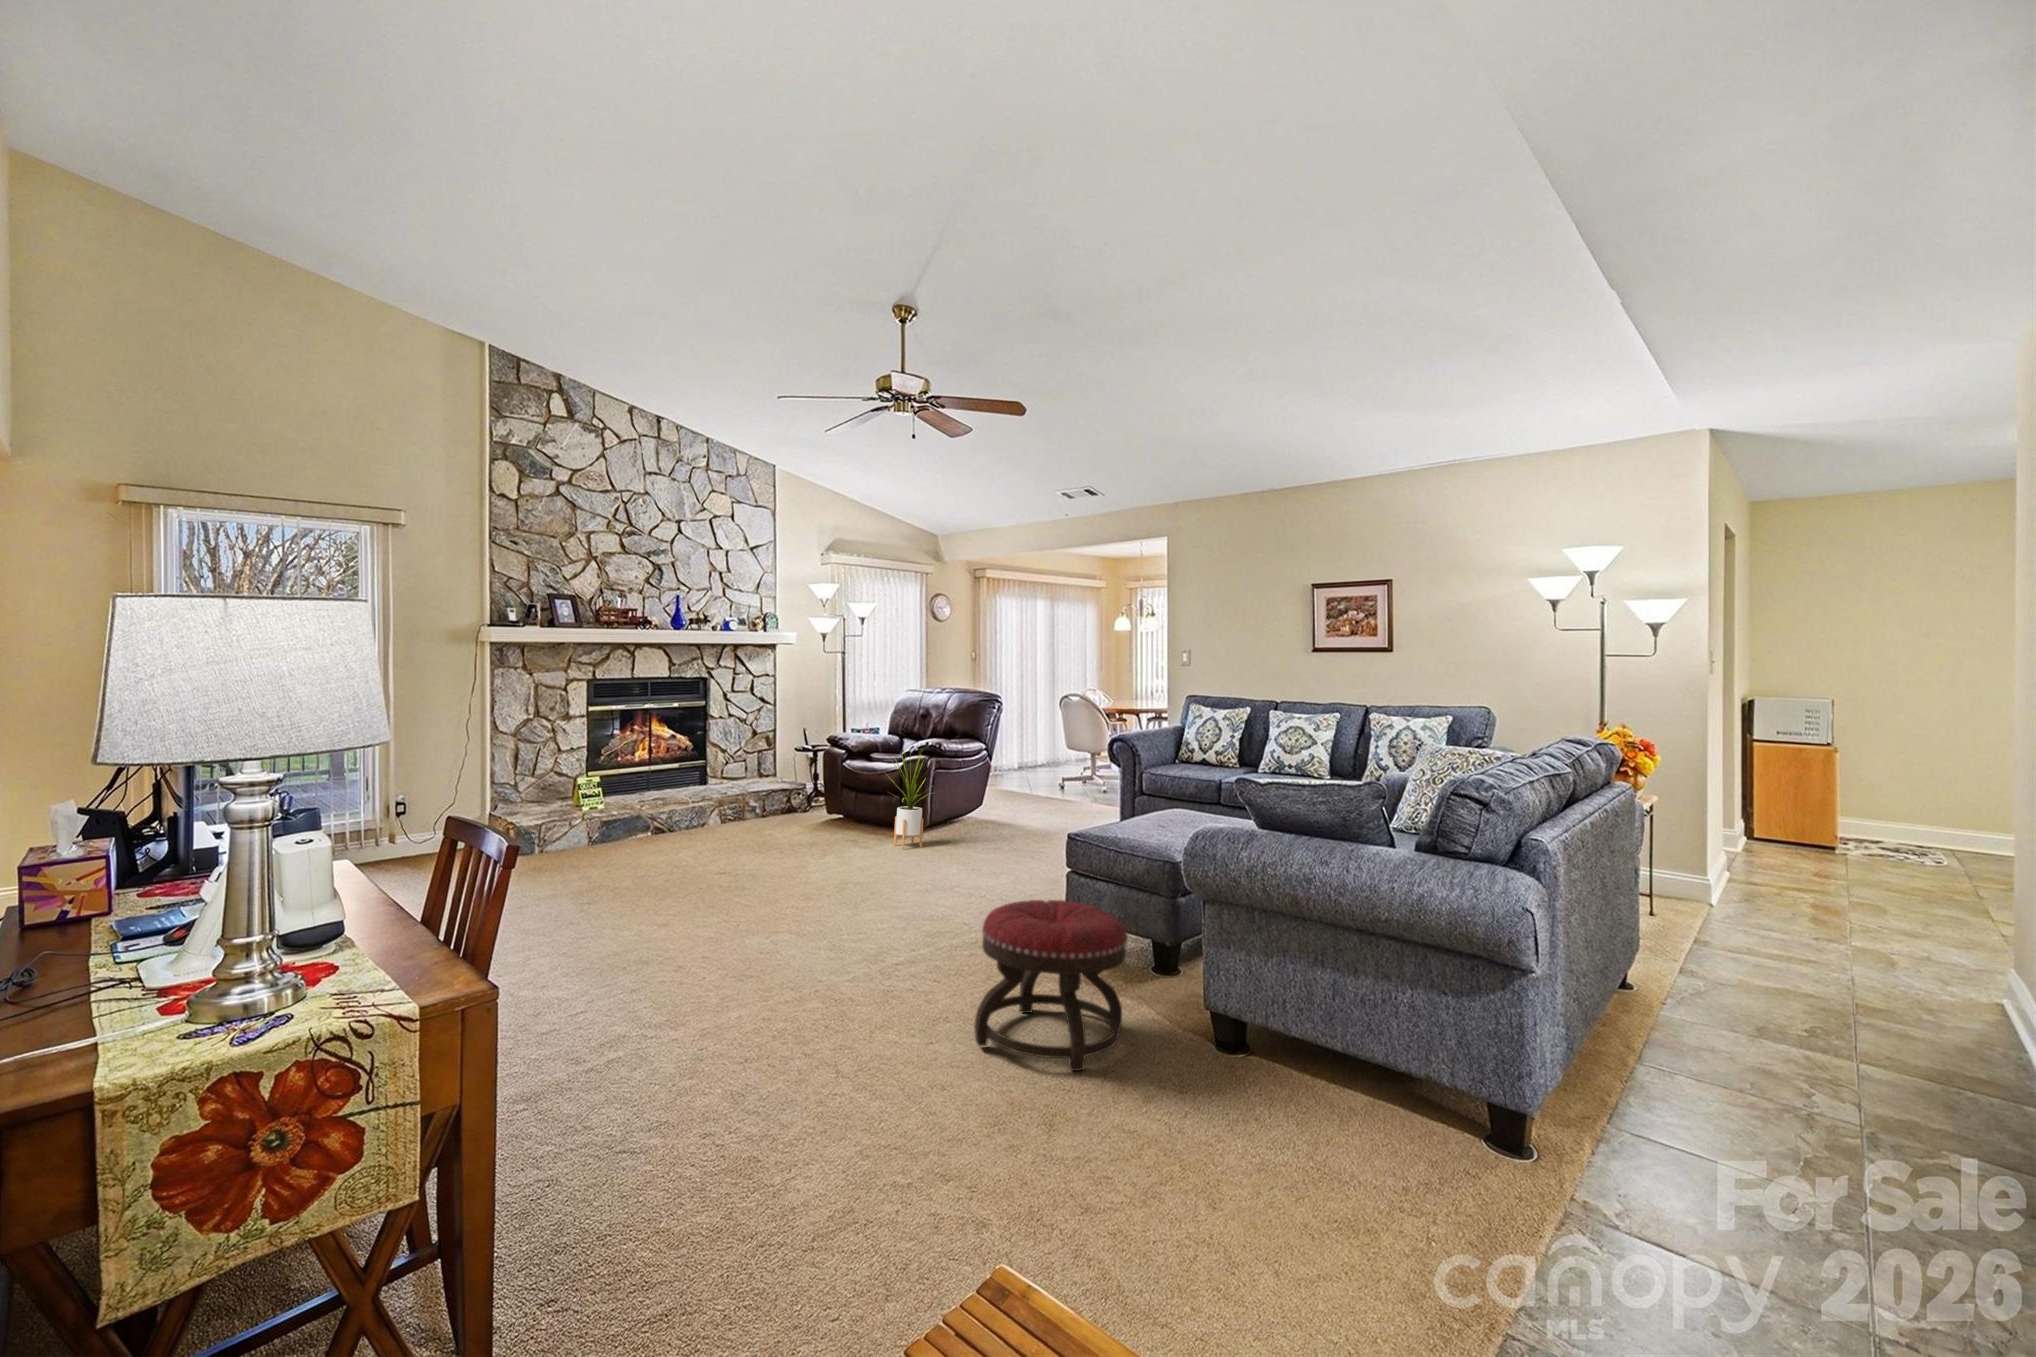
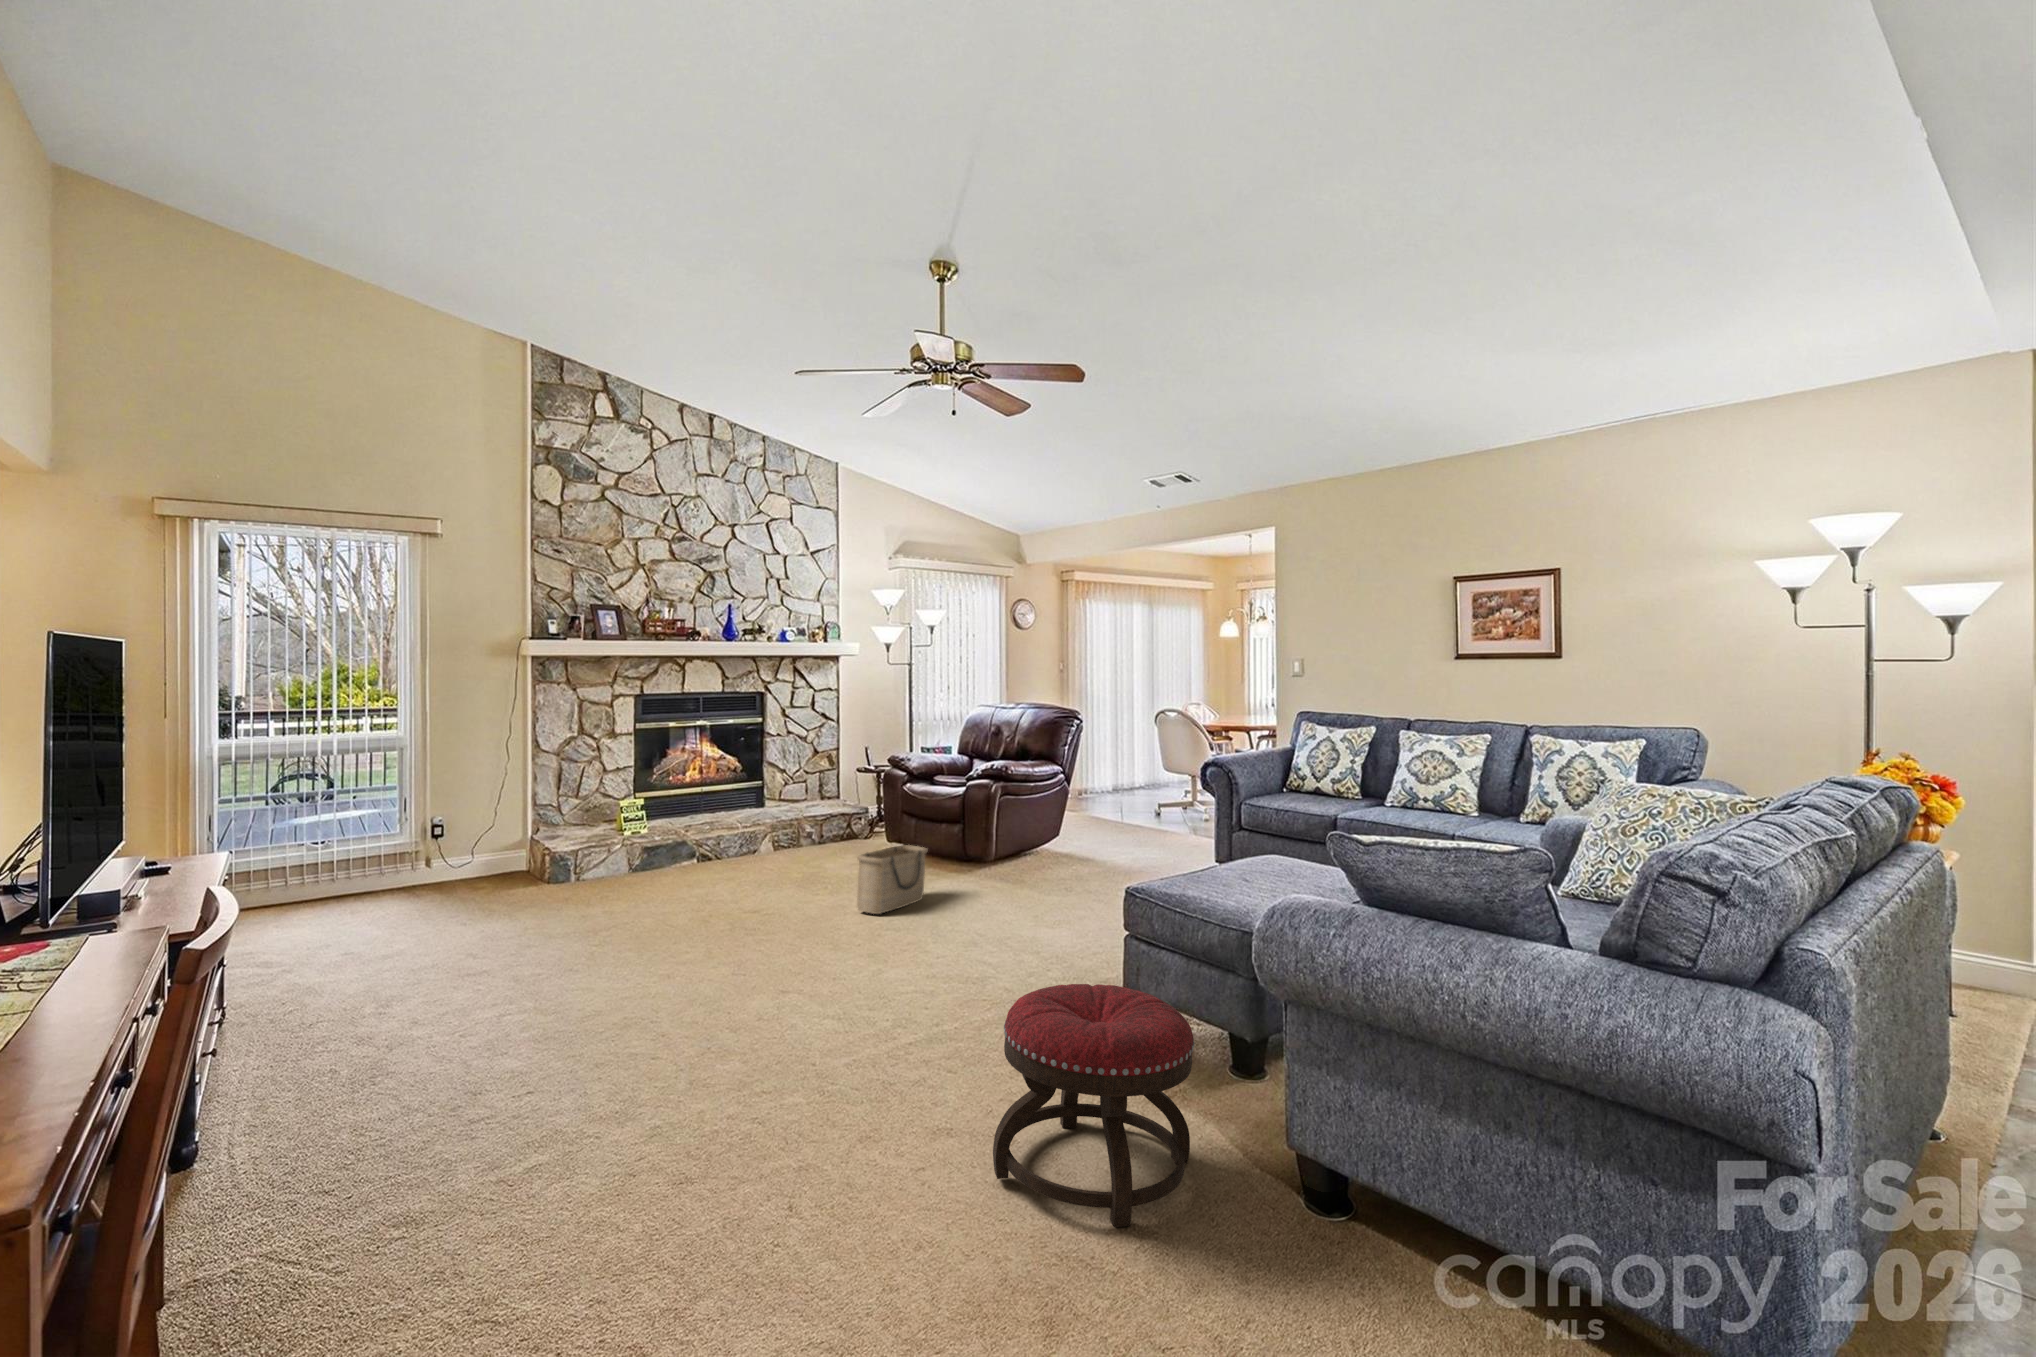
house plant: present [886,755,927,849] -> none [943,771,1006,889]
basket: none [812,810,873,869] -> present [857,845,928,914]

